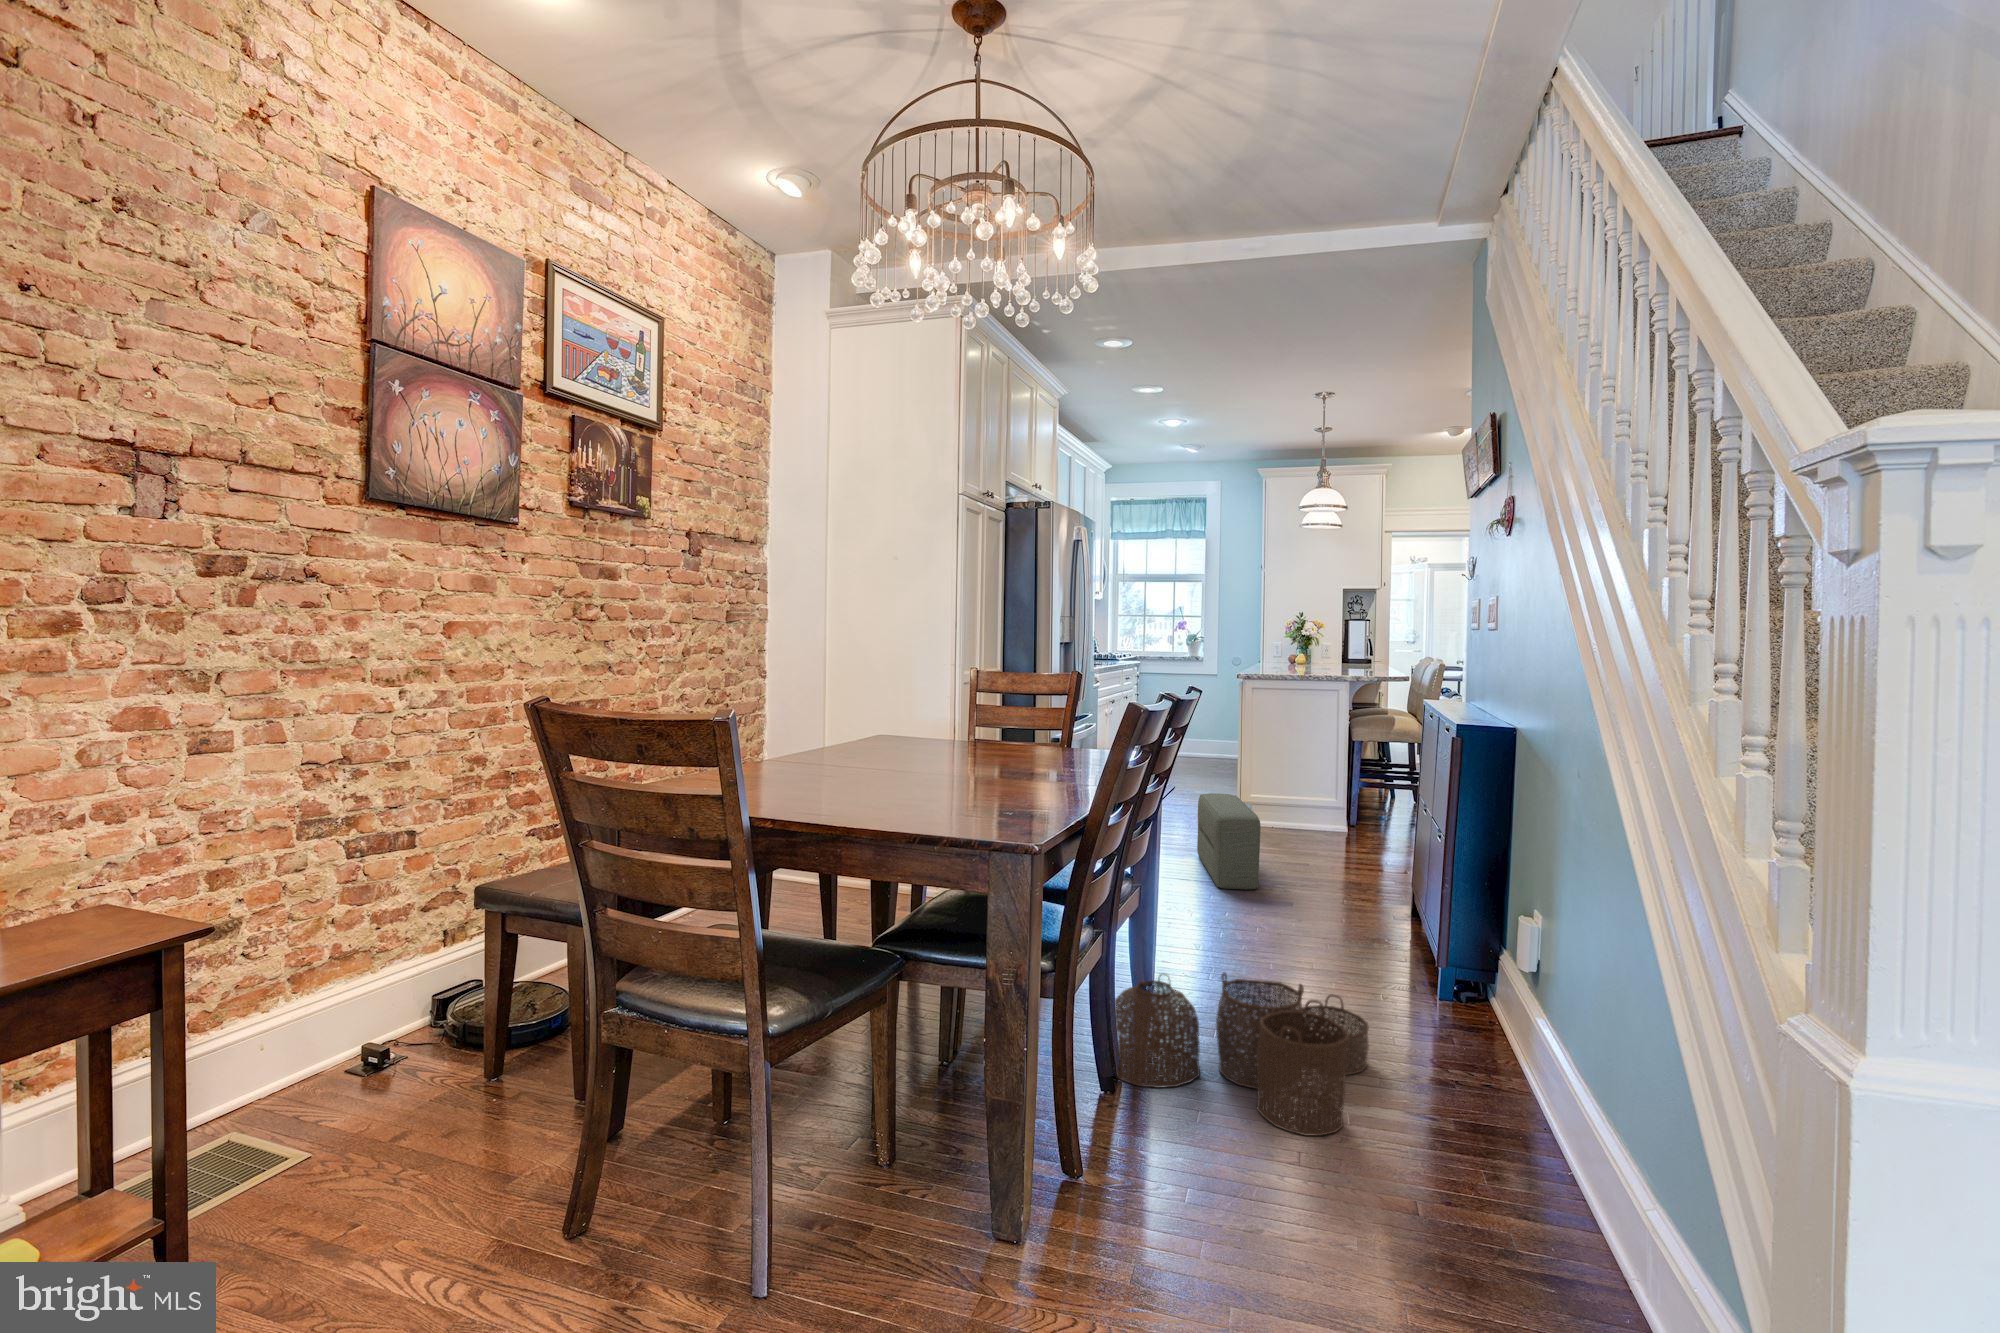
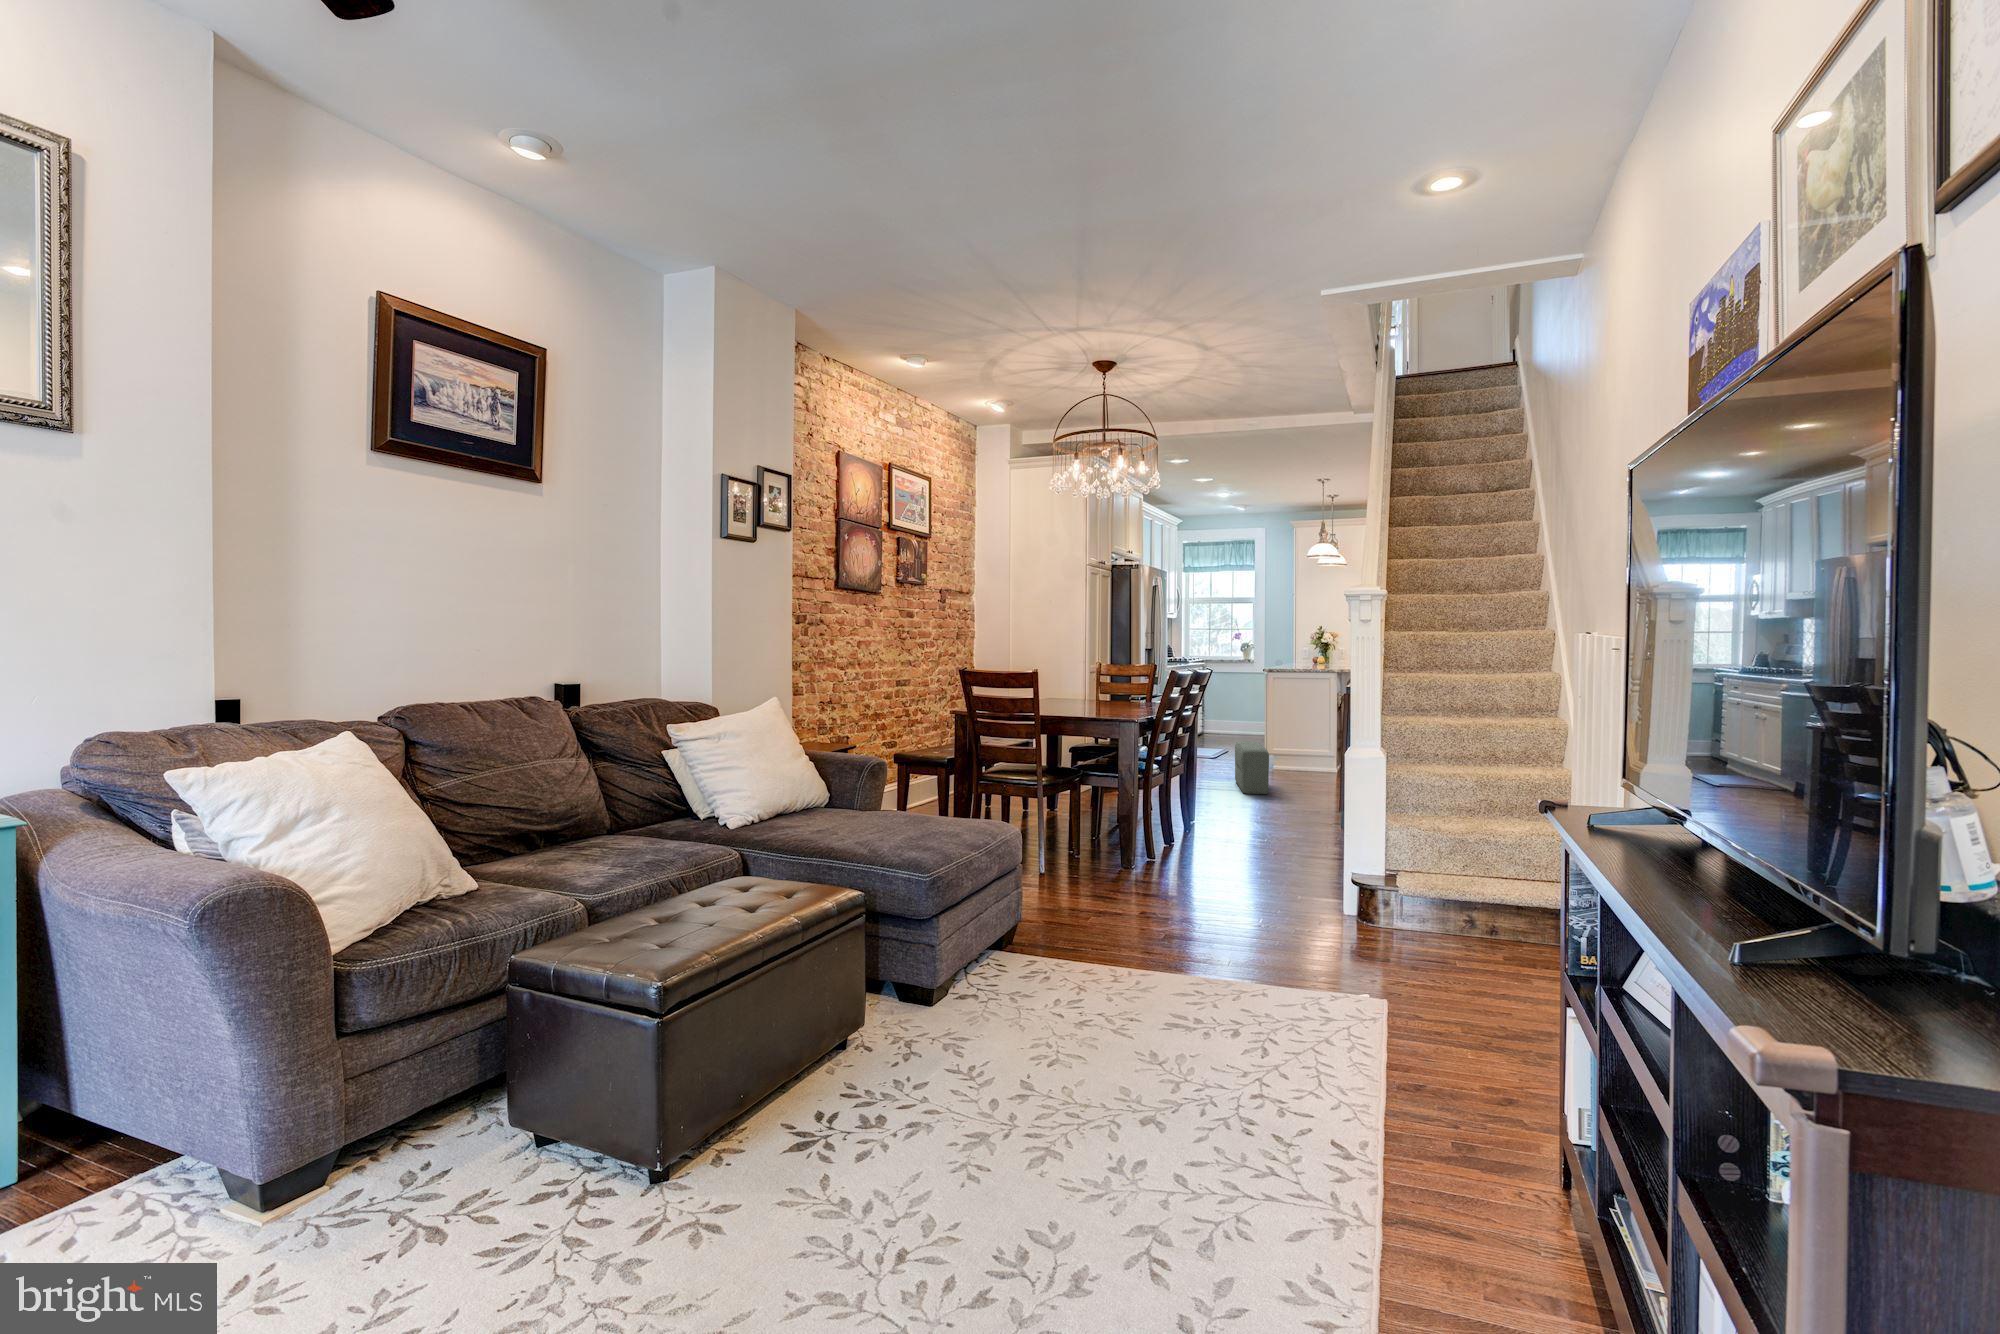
woven basket: present [1114,973,1369,1136] -> none [1169,799,1296,857]

